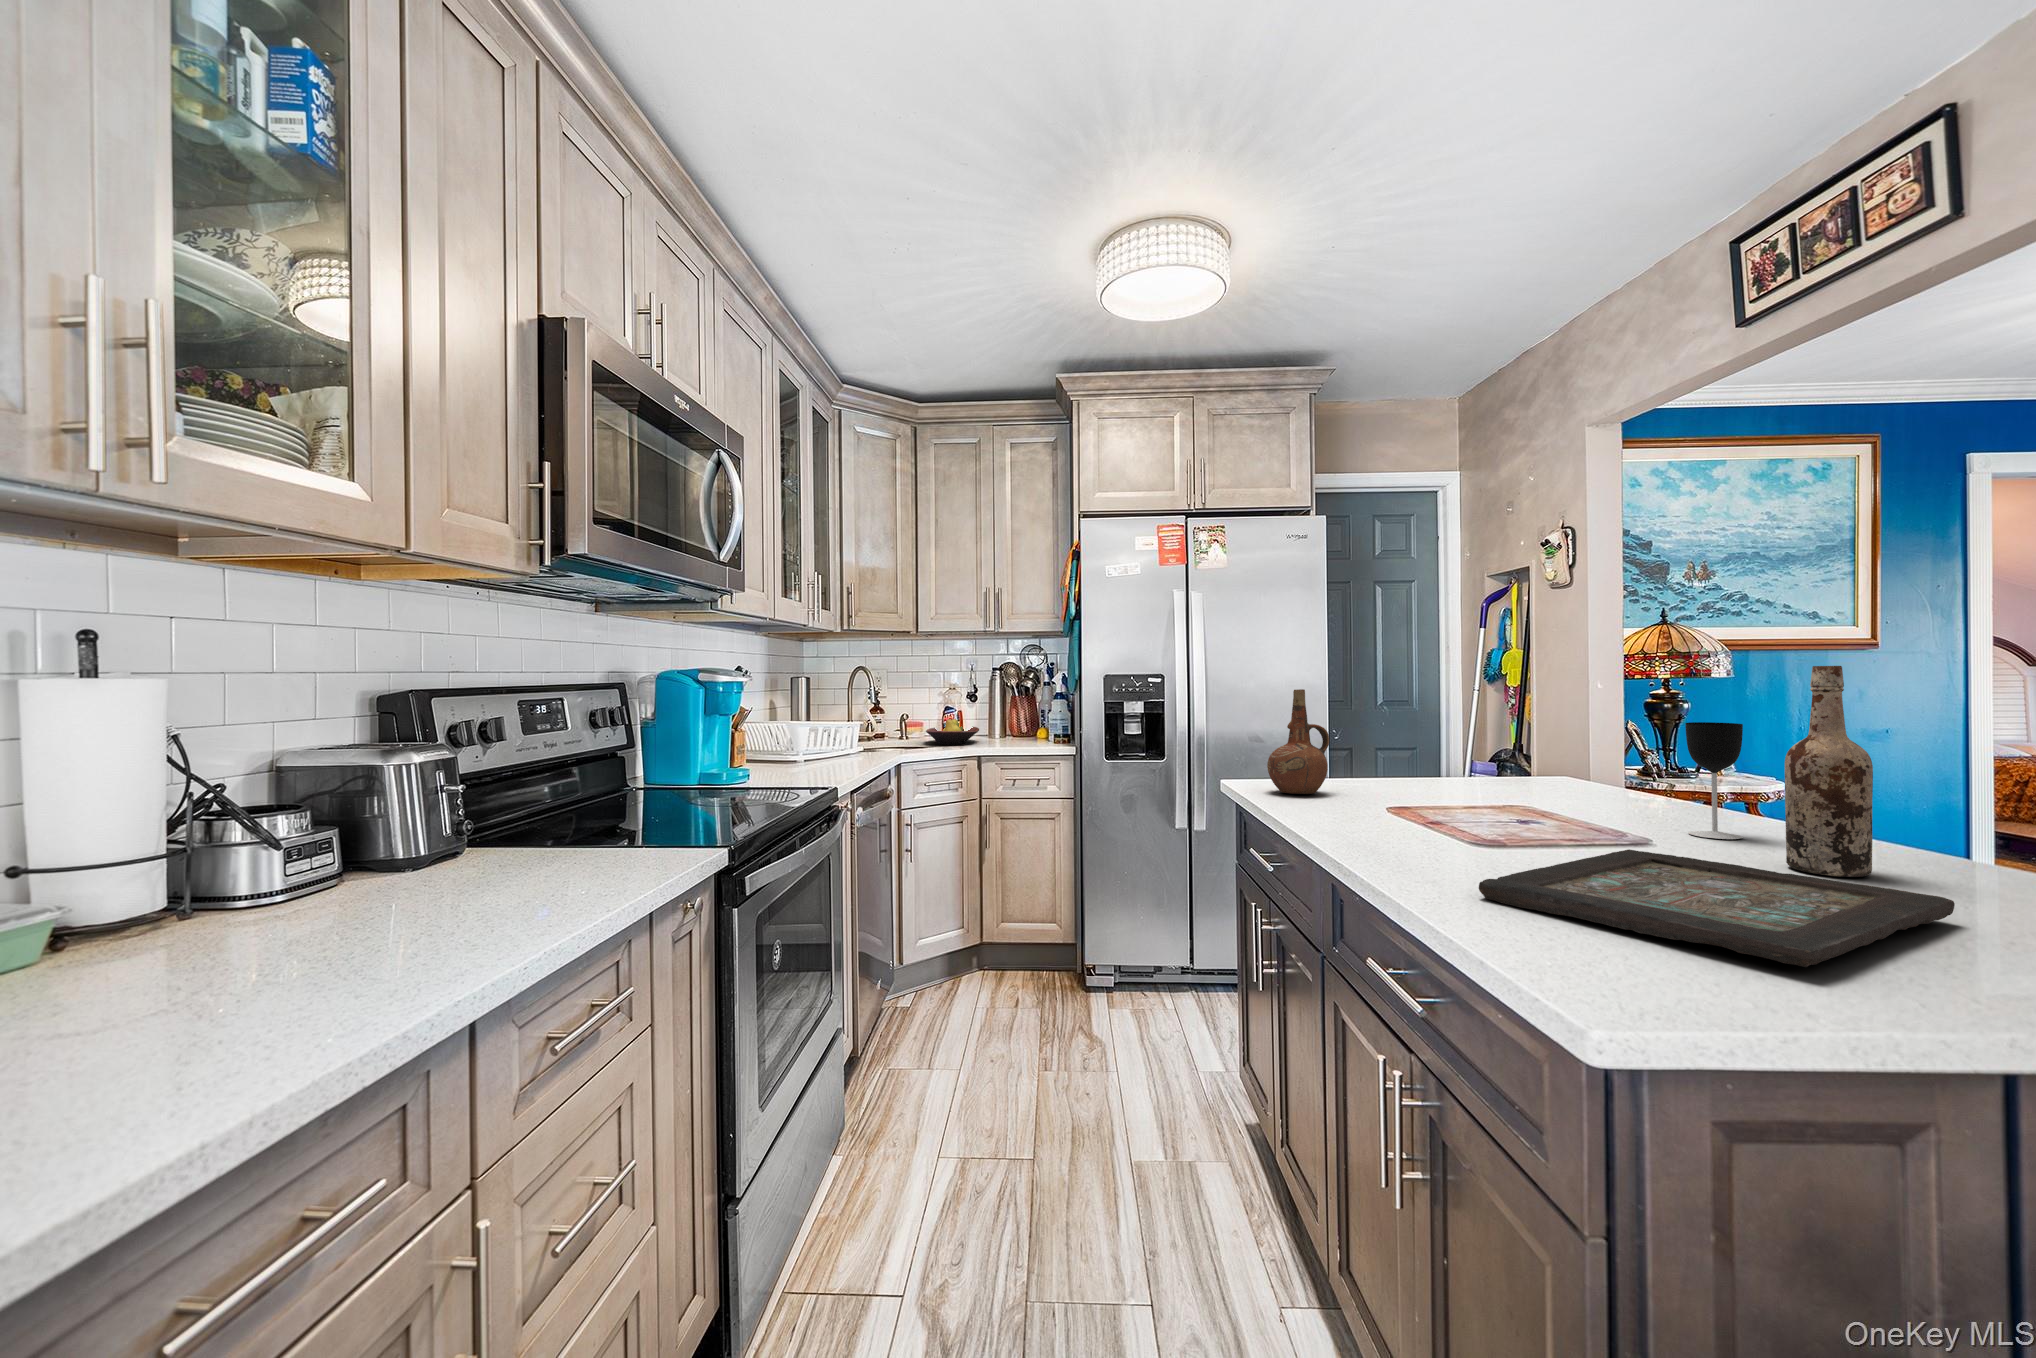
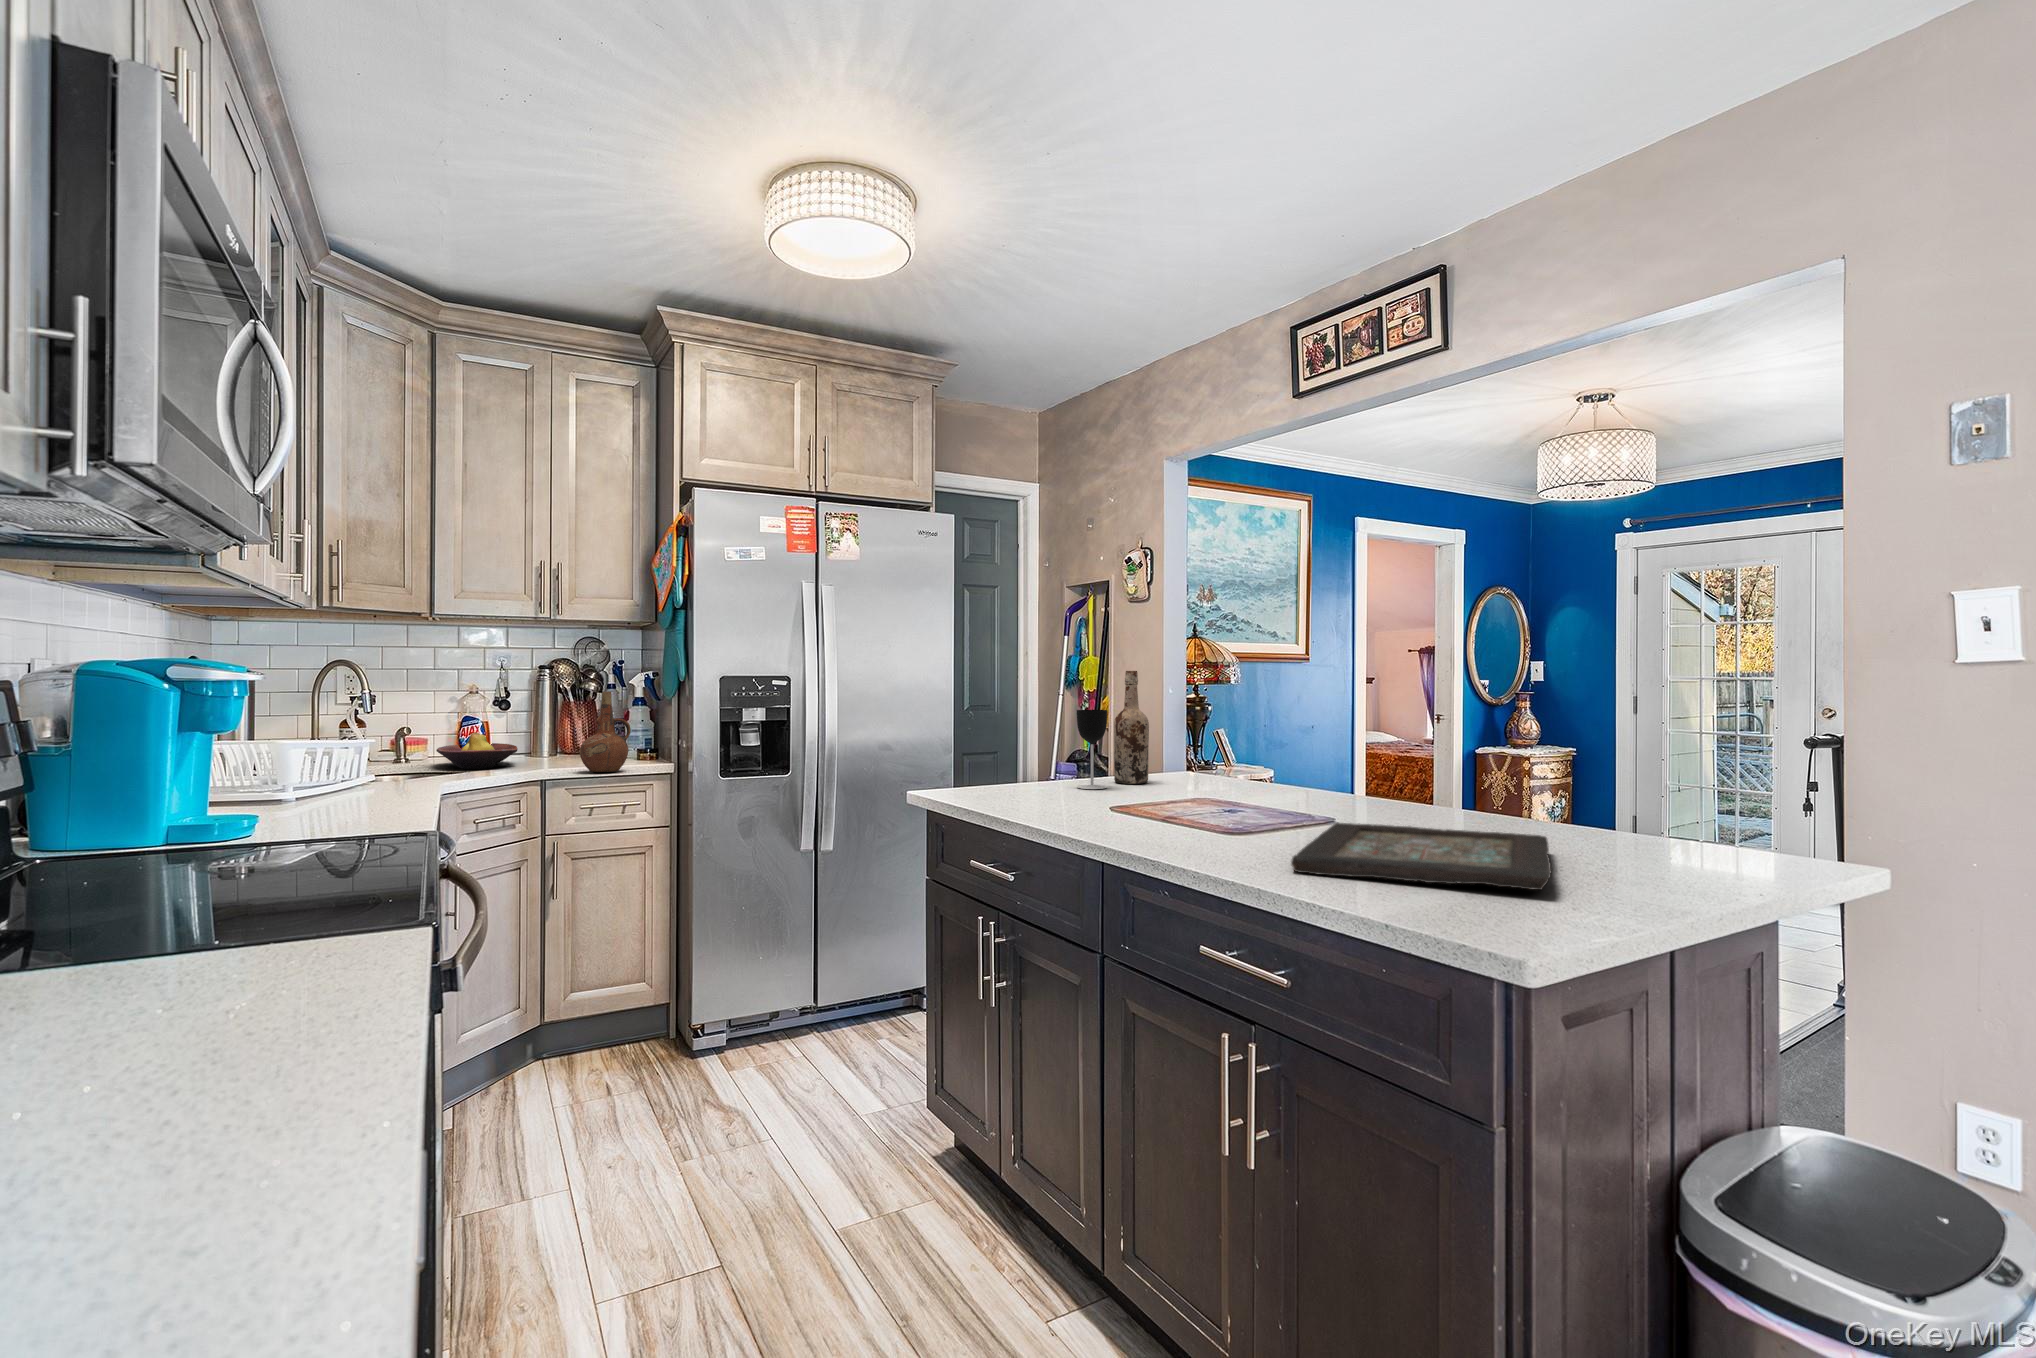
wine bottle: present [1785,666,1873,877] -> present [1114,671,1149,784]
ceramic pitcher: present [1267,689,1329,794] -> present [580,692,631,772]
wine glass: present [1685,722,1743,839] -> present [1077,710,1107,789]

